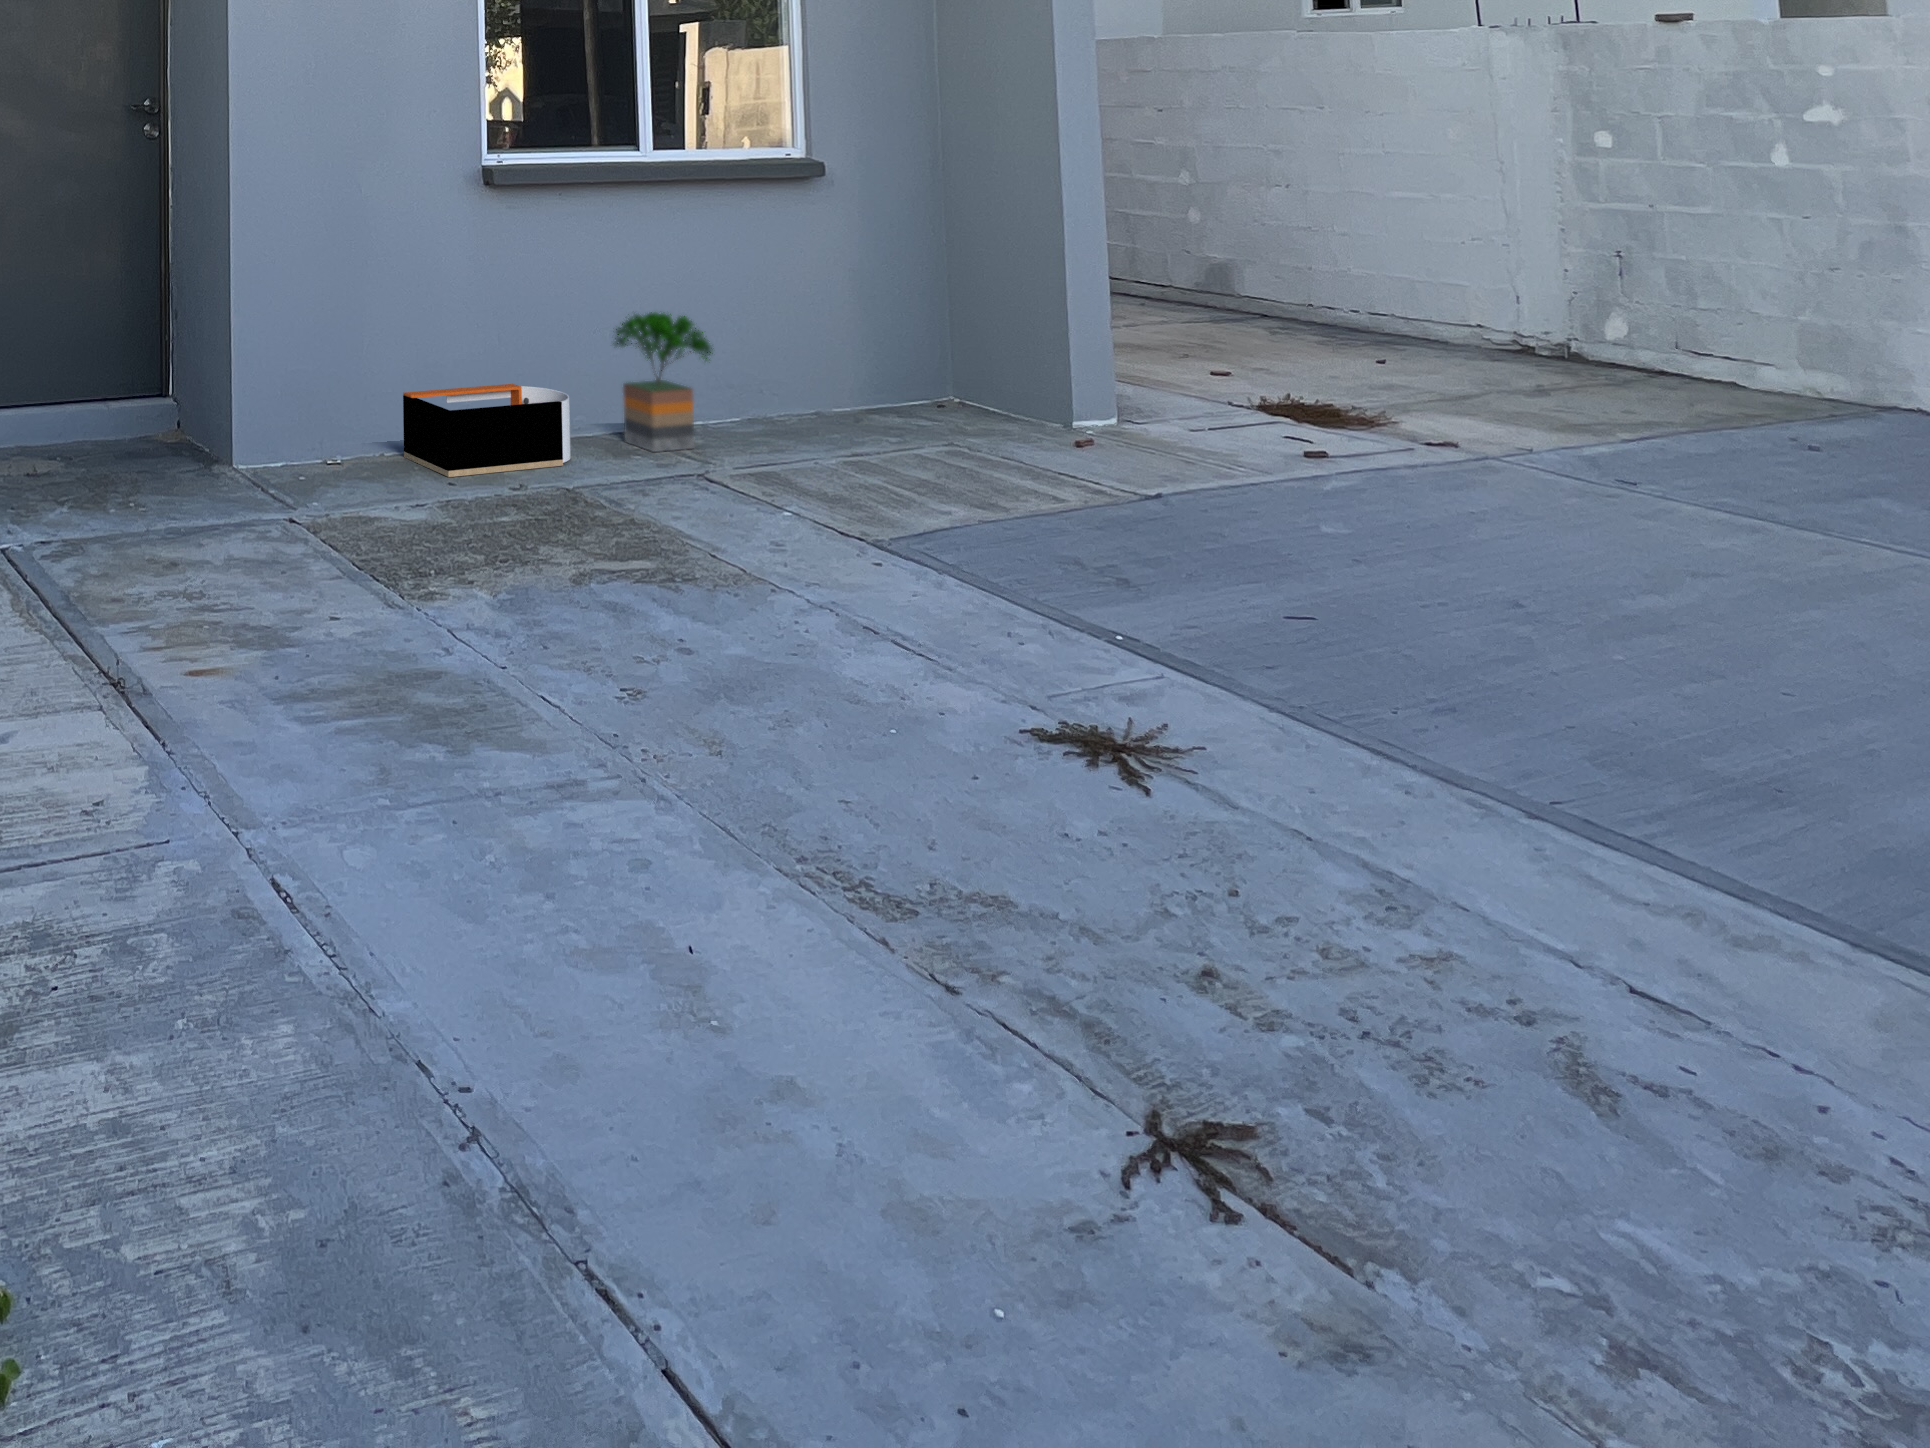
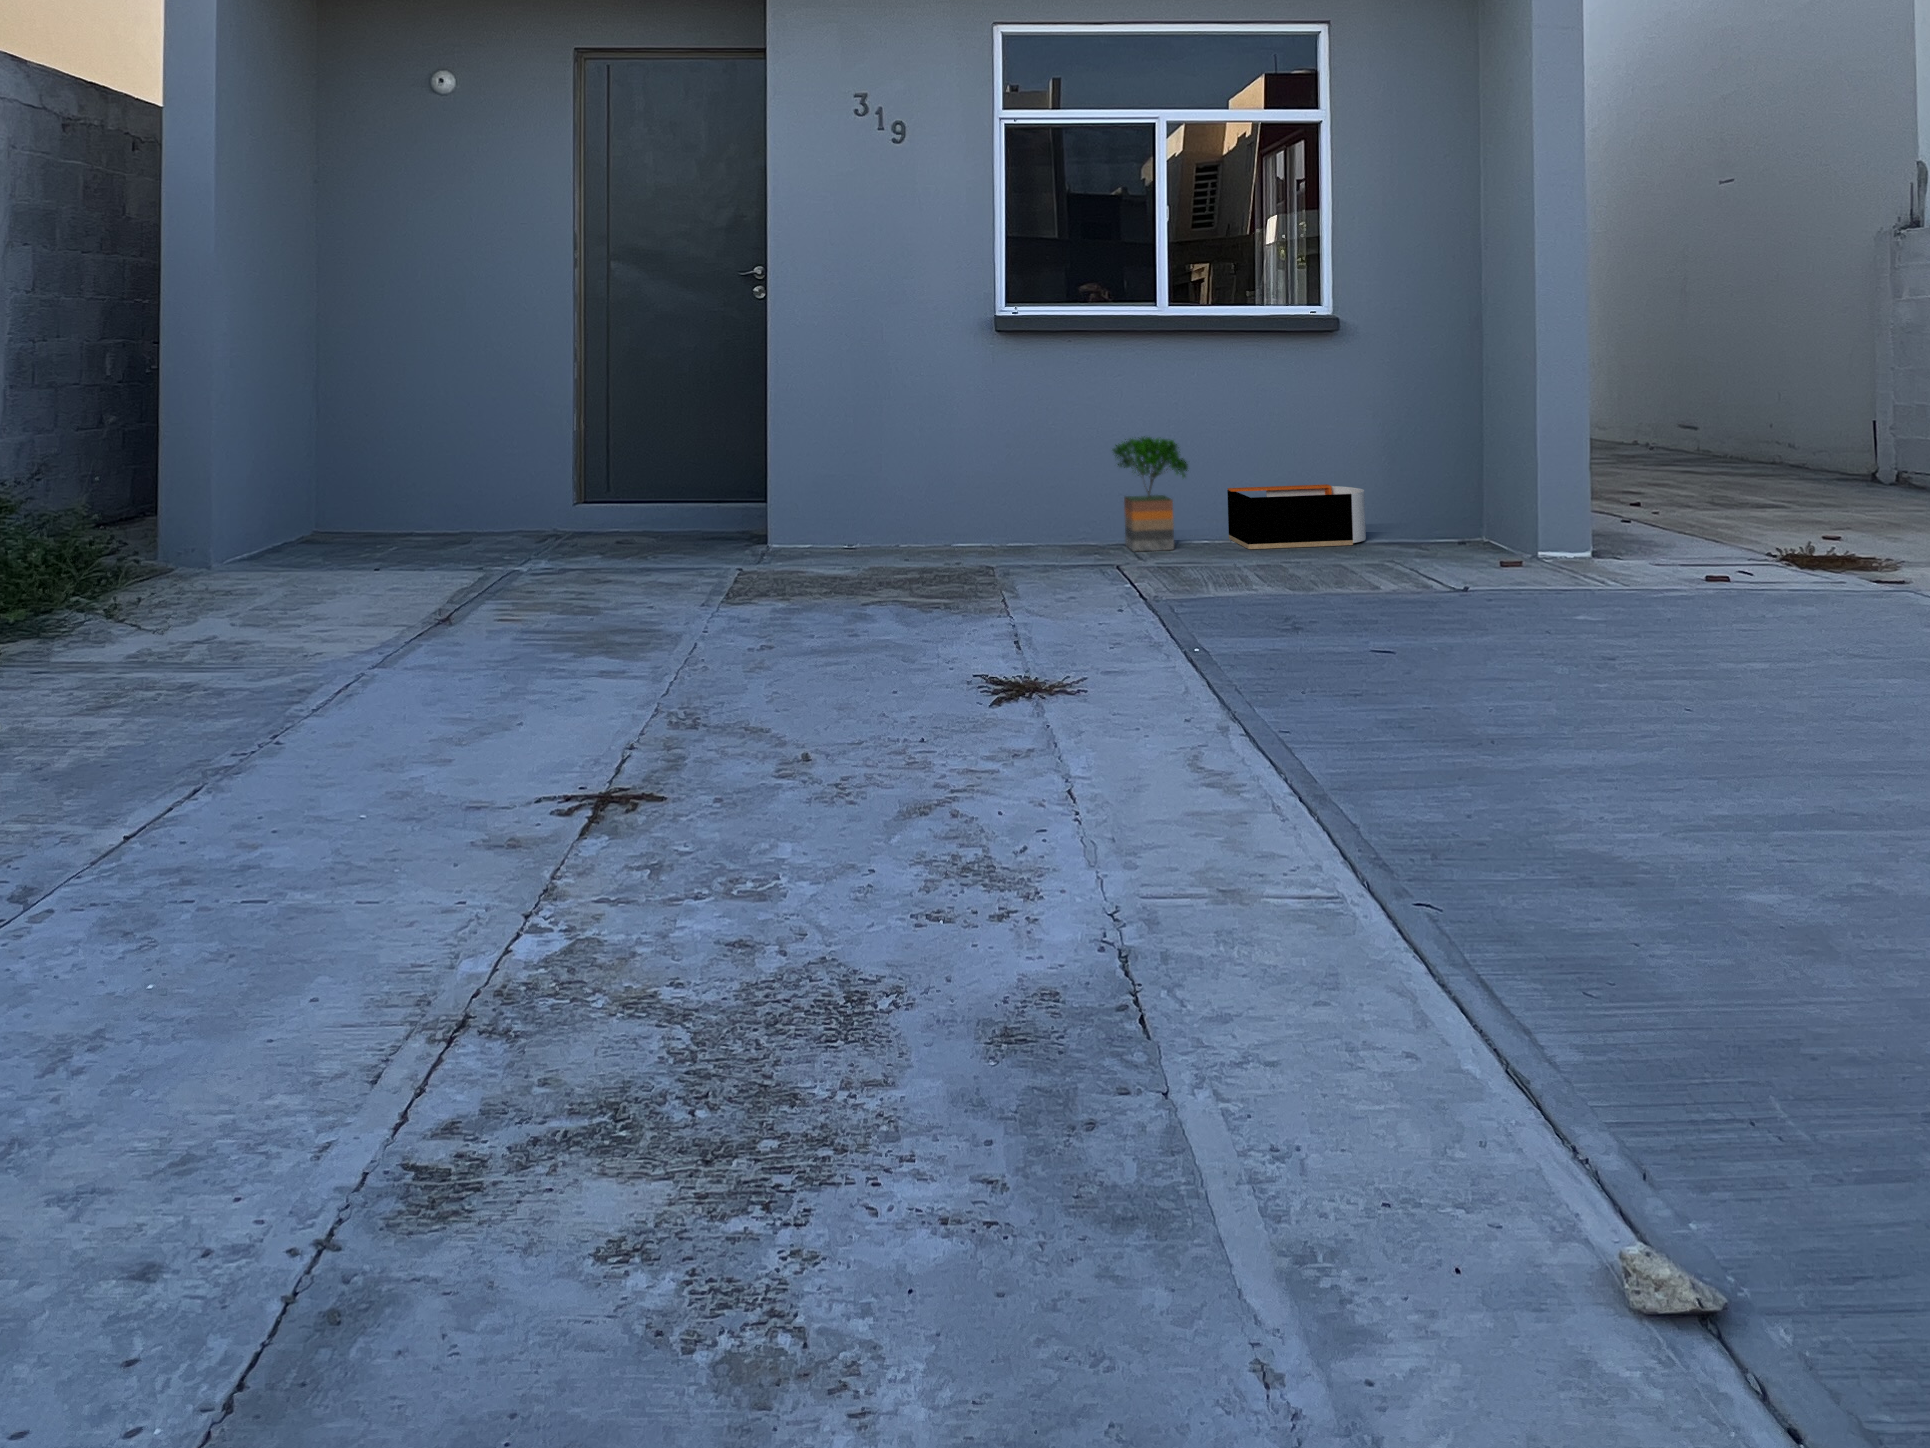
storage bin: present [403,384,571,477] -> present [1227,484,1366,549]

